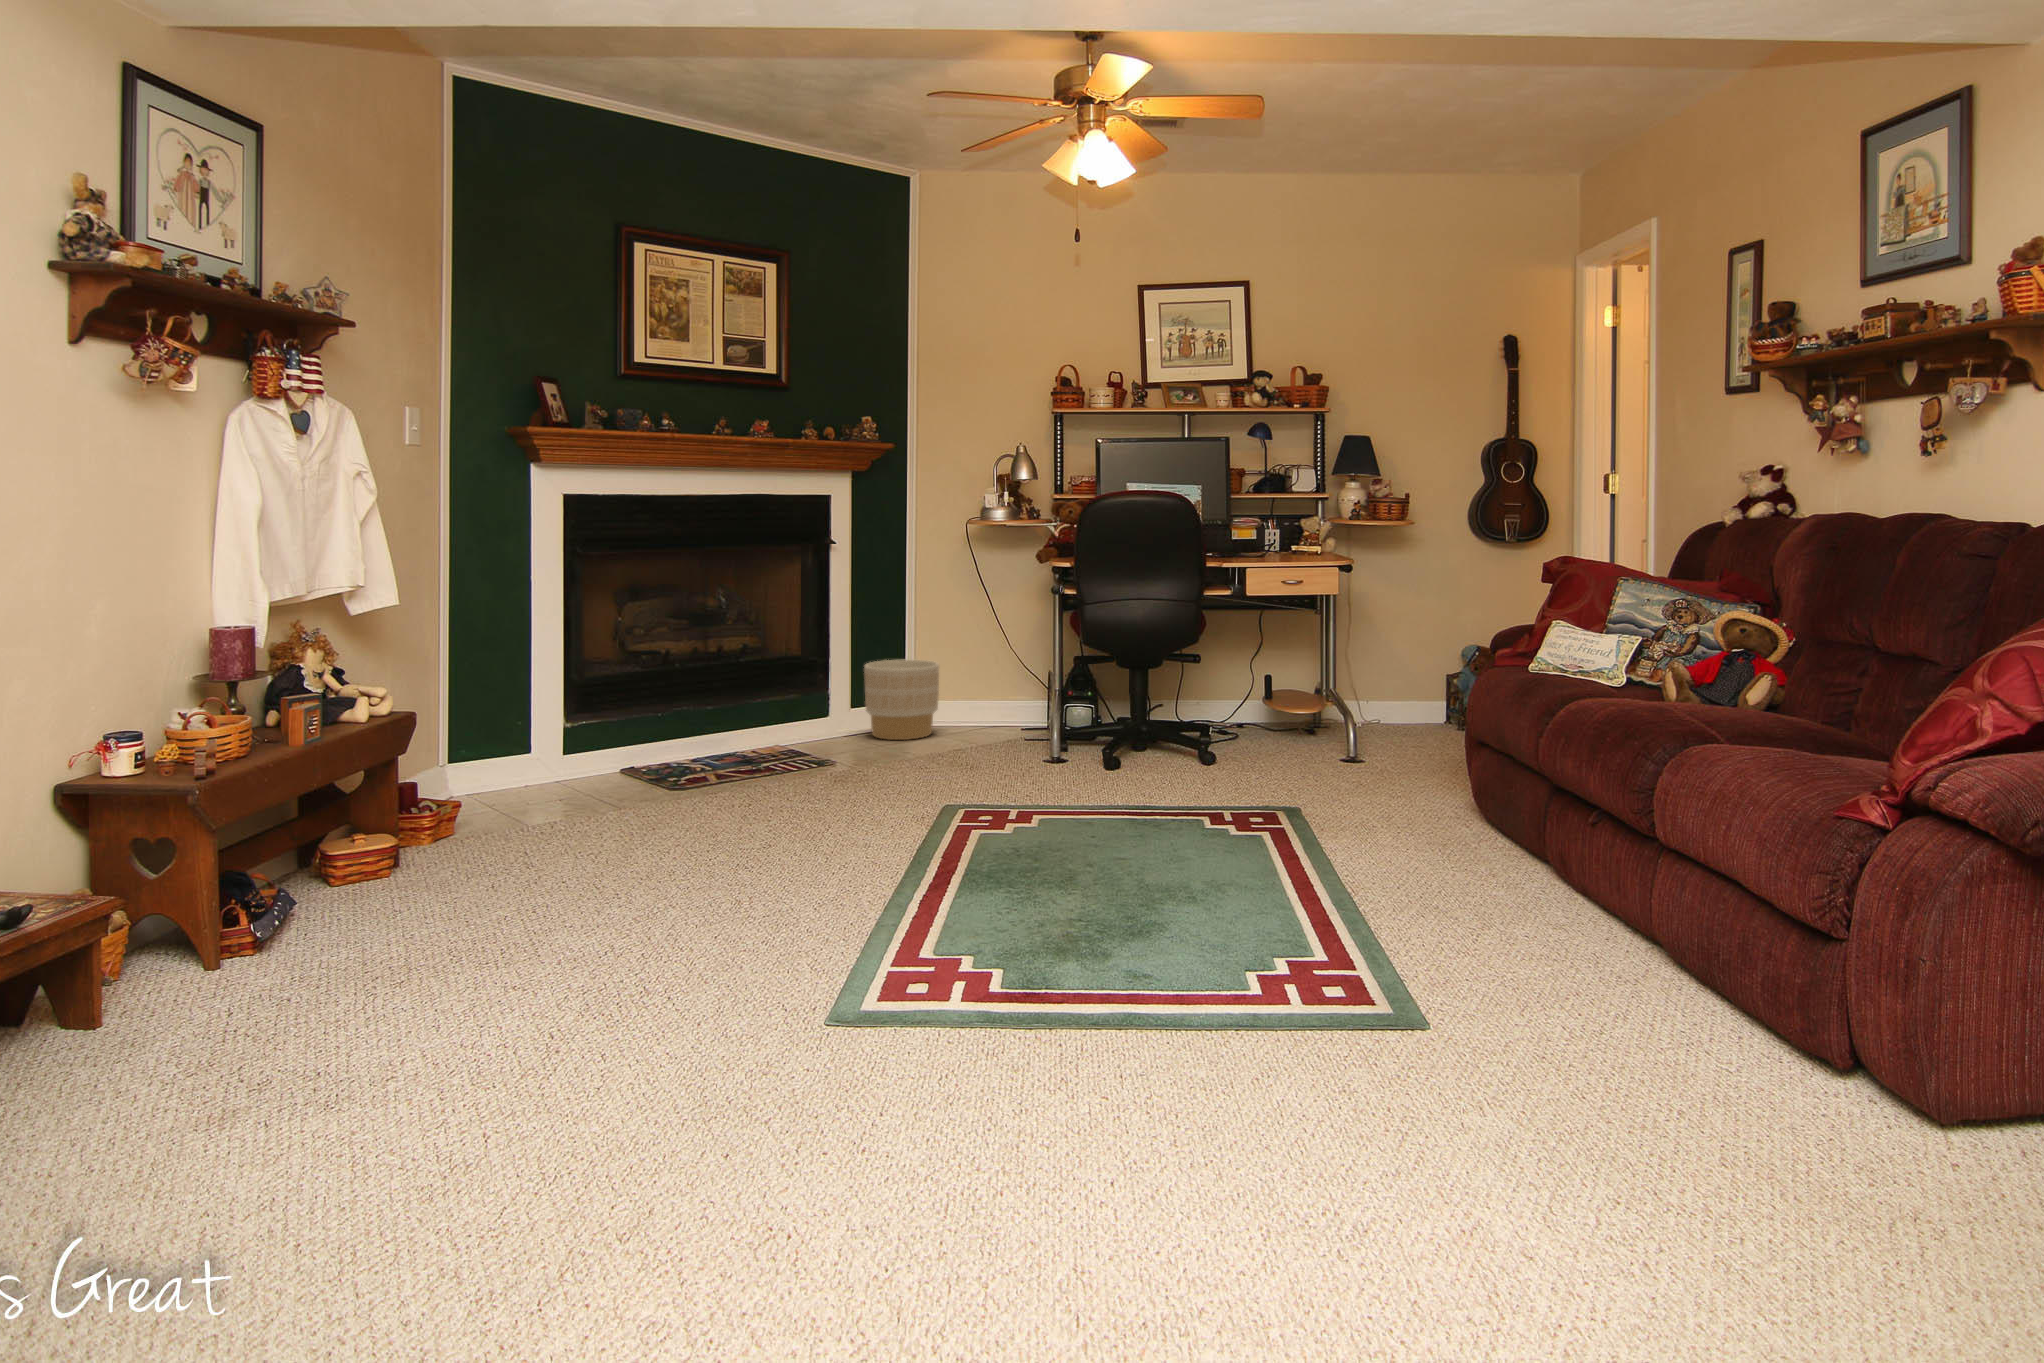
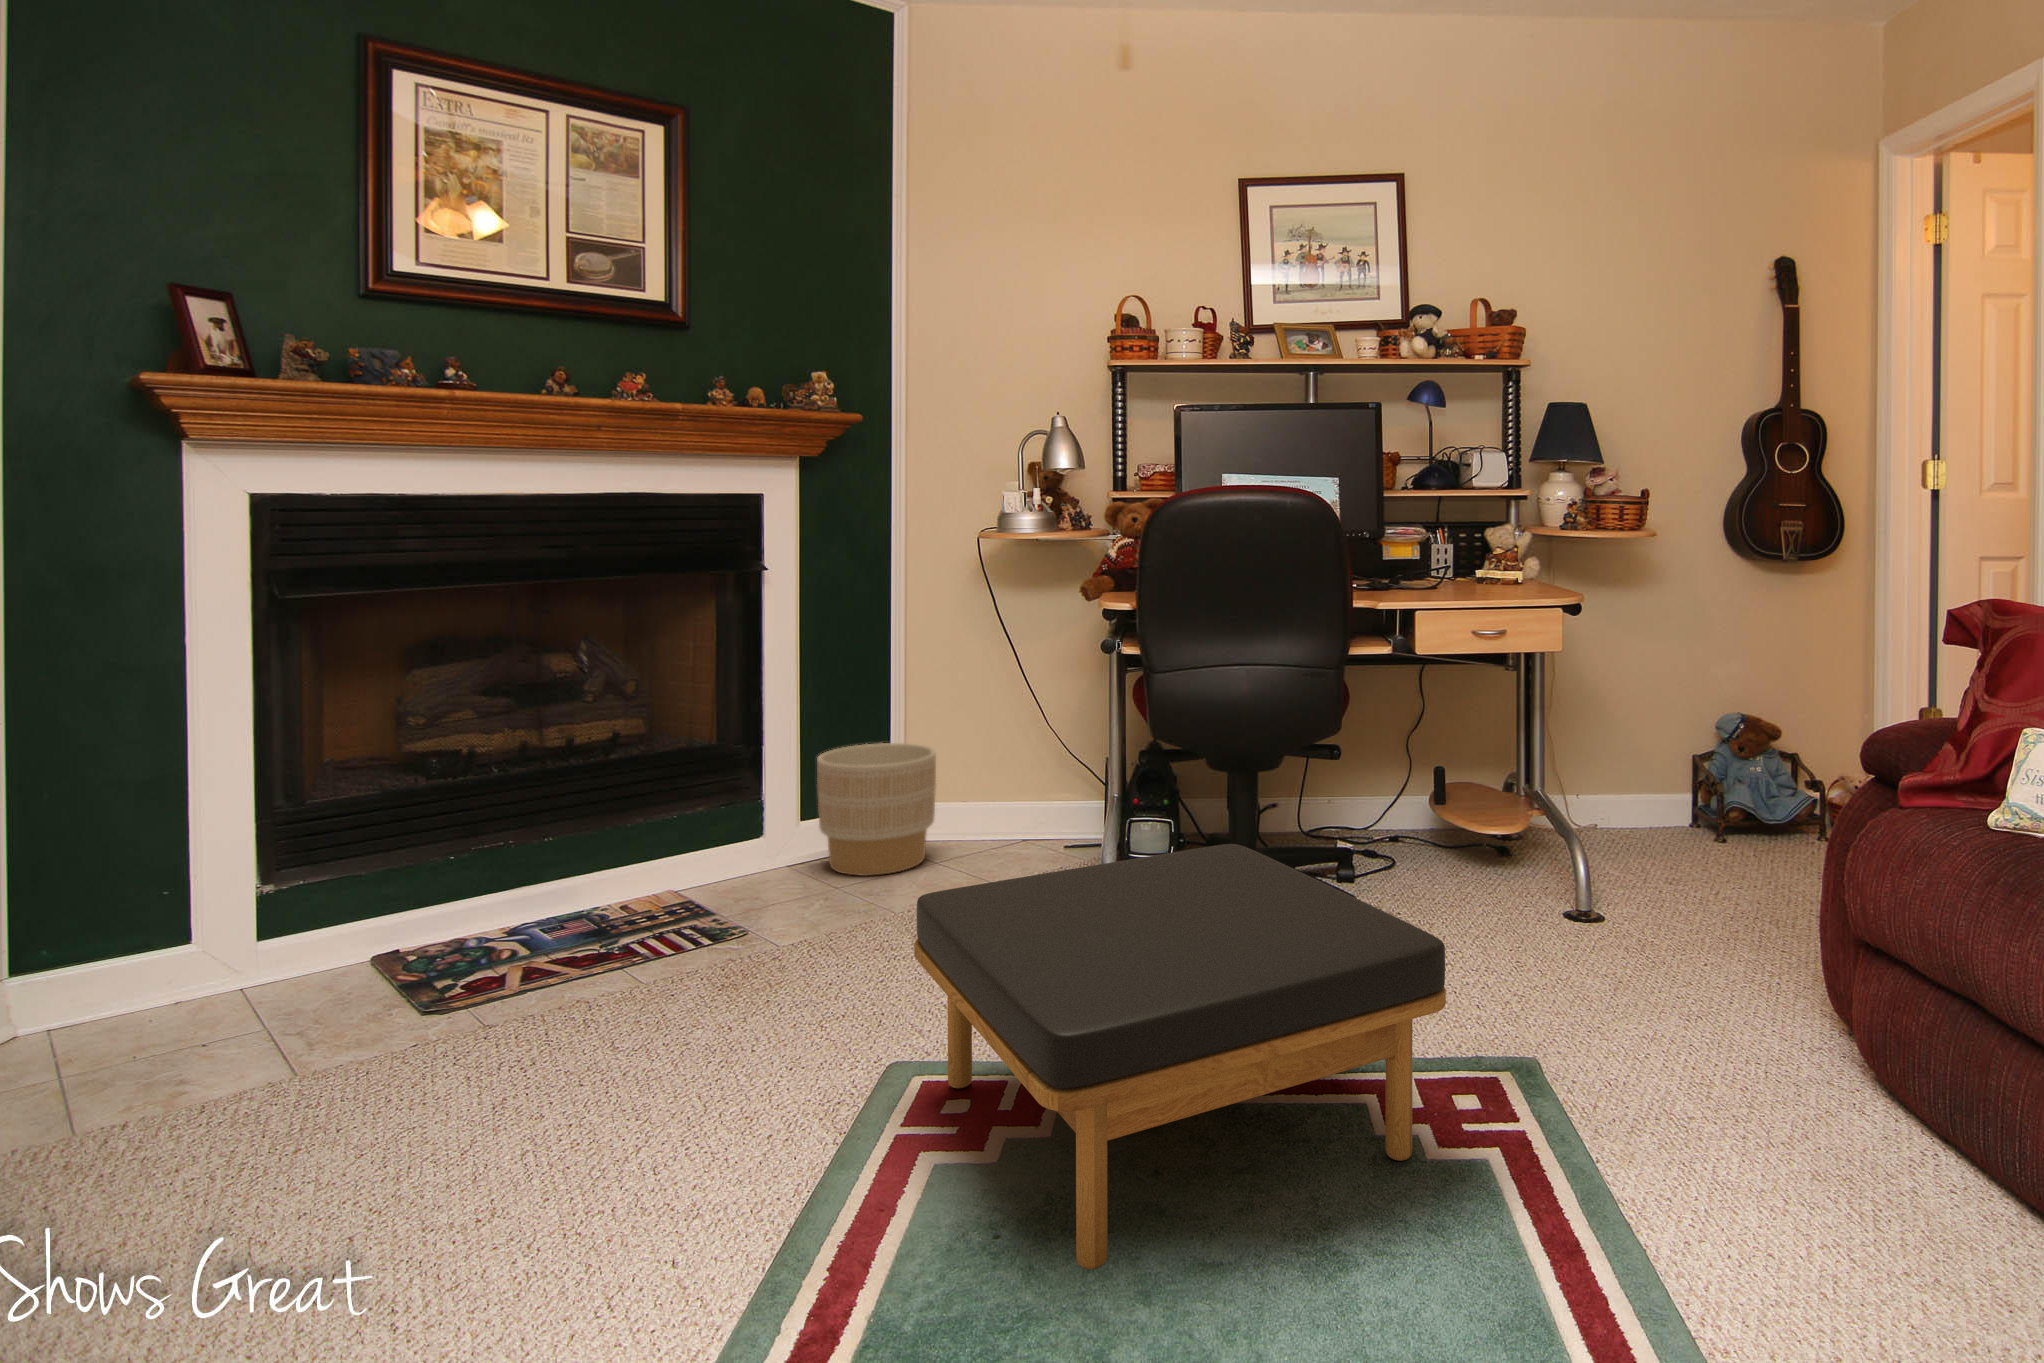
ottoman: none [961,696,1241,861] -> present [914,844,1446,1269]

